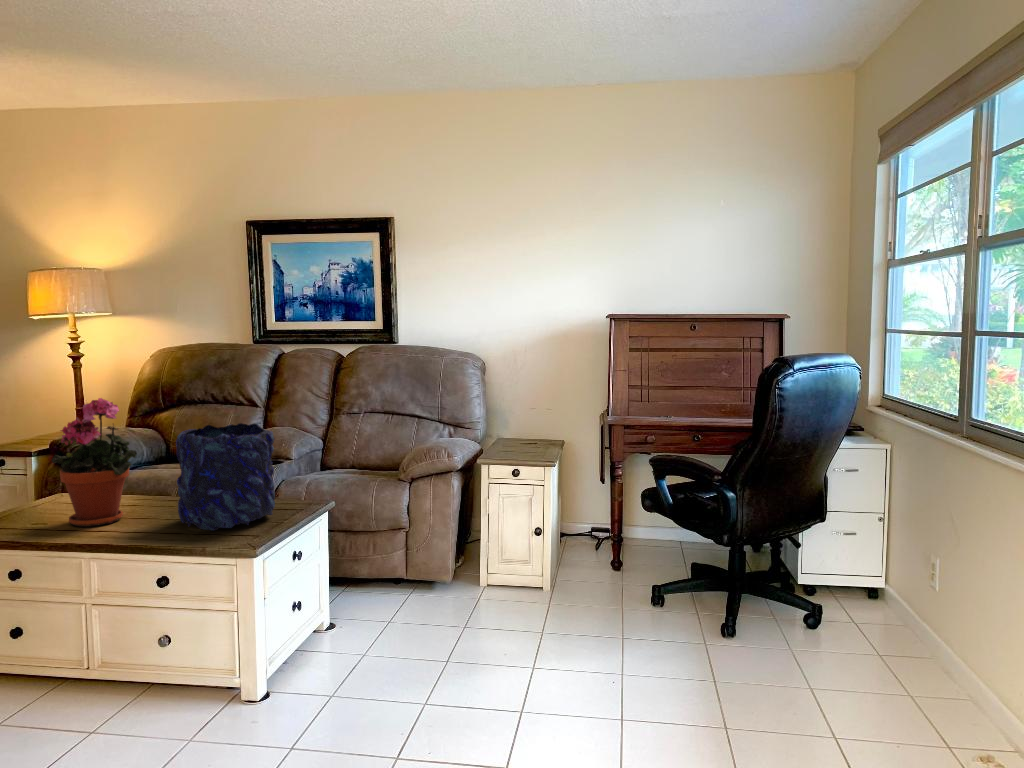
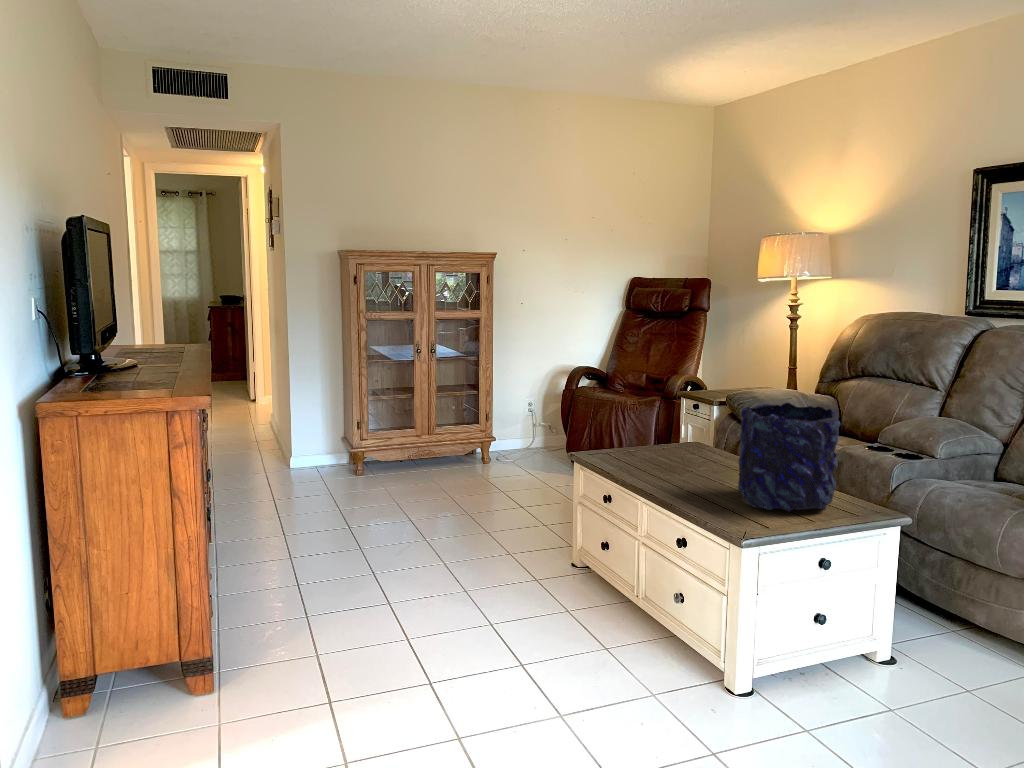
potted plant: present [51,398,137,527] -> none [668,363,731,476]

